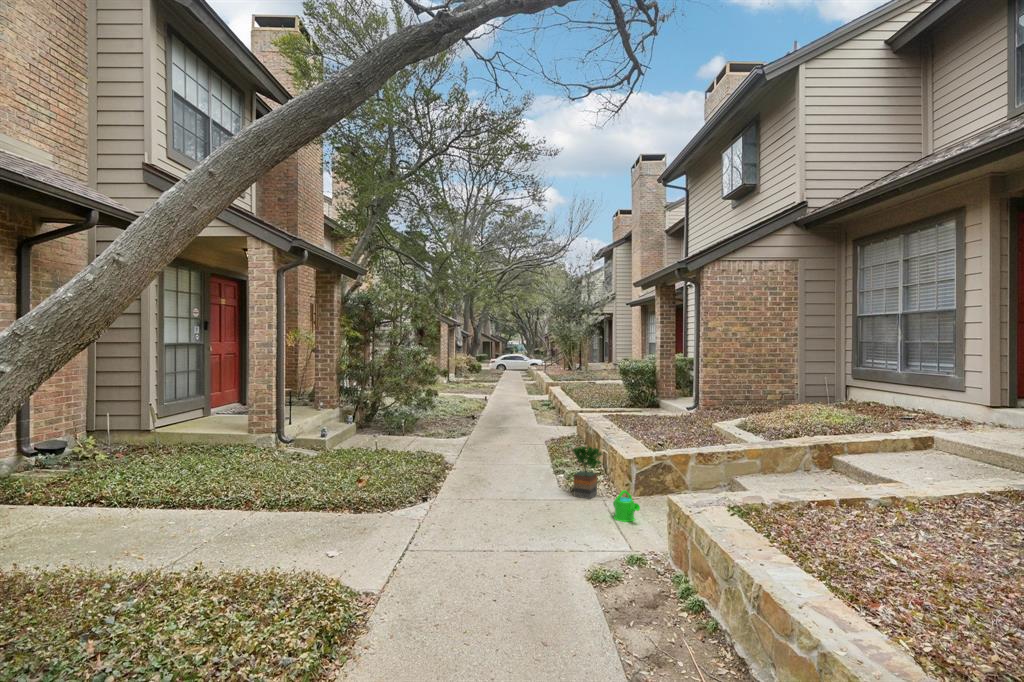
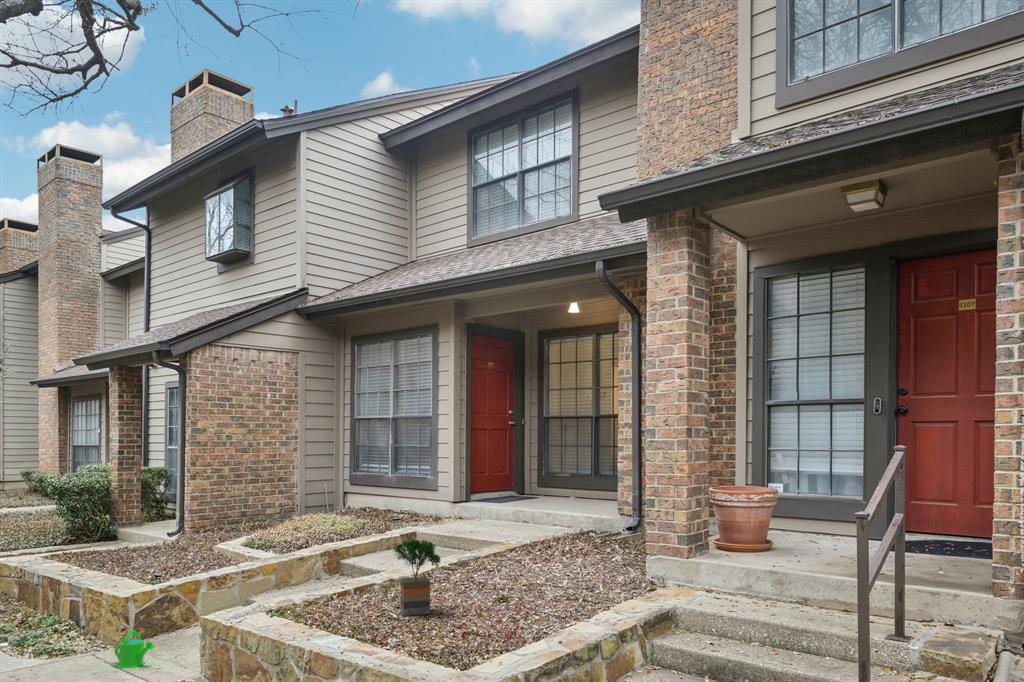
potted tree: present [573,446,602,499] -> present [393,540,441,616]

